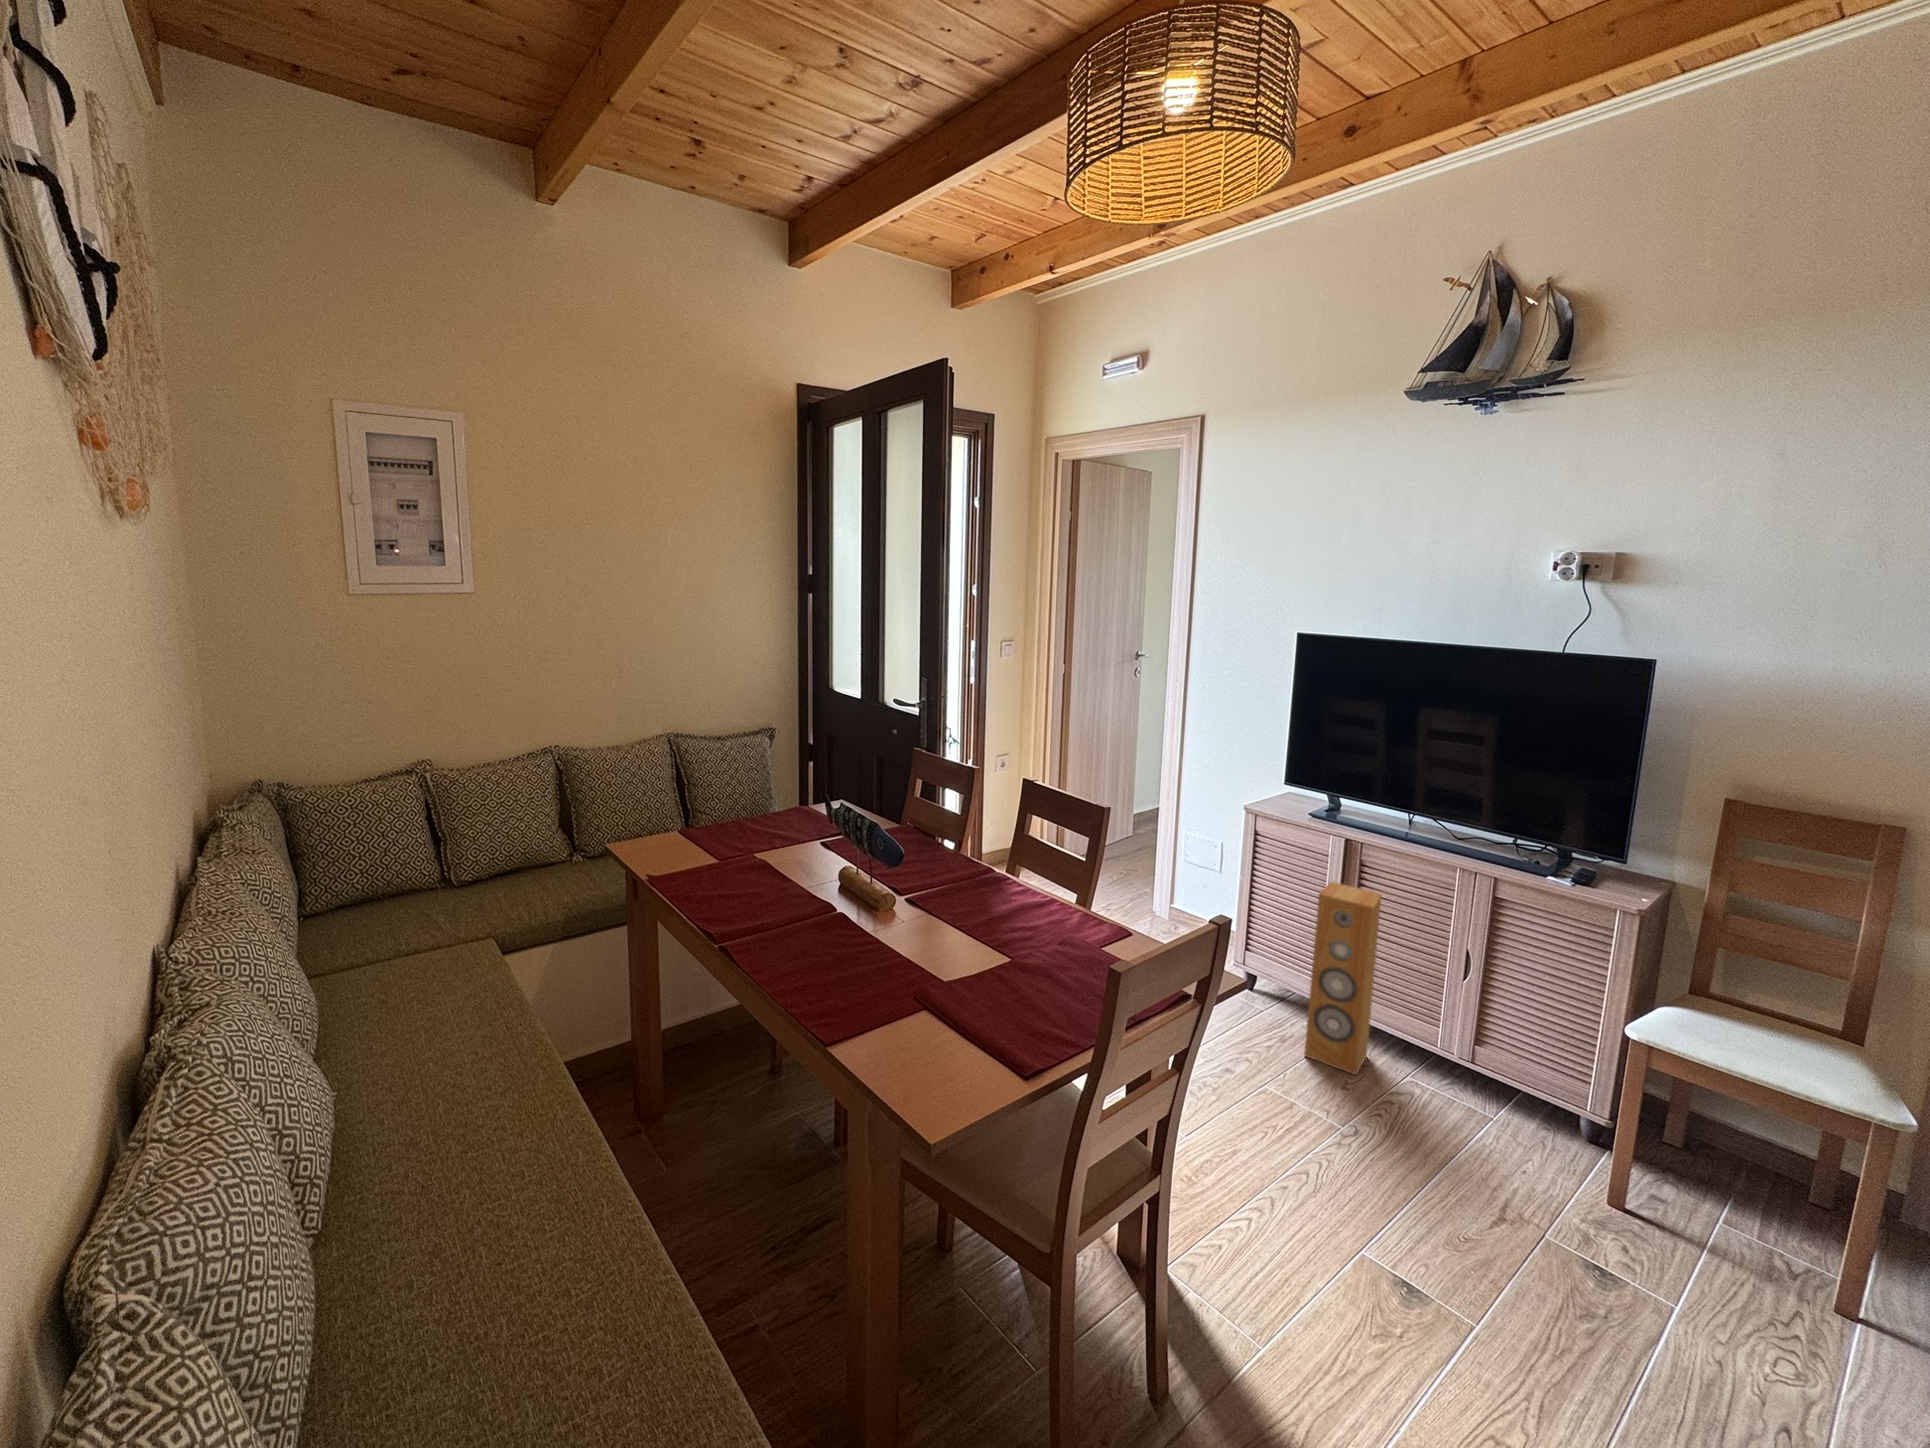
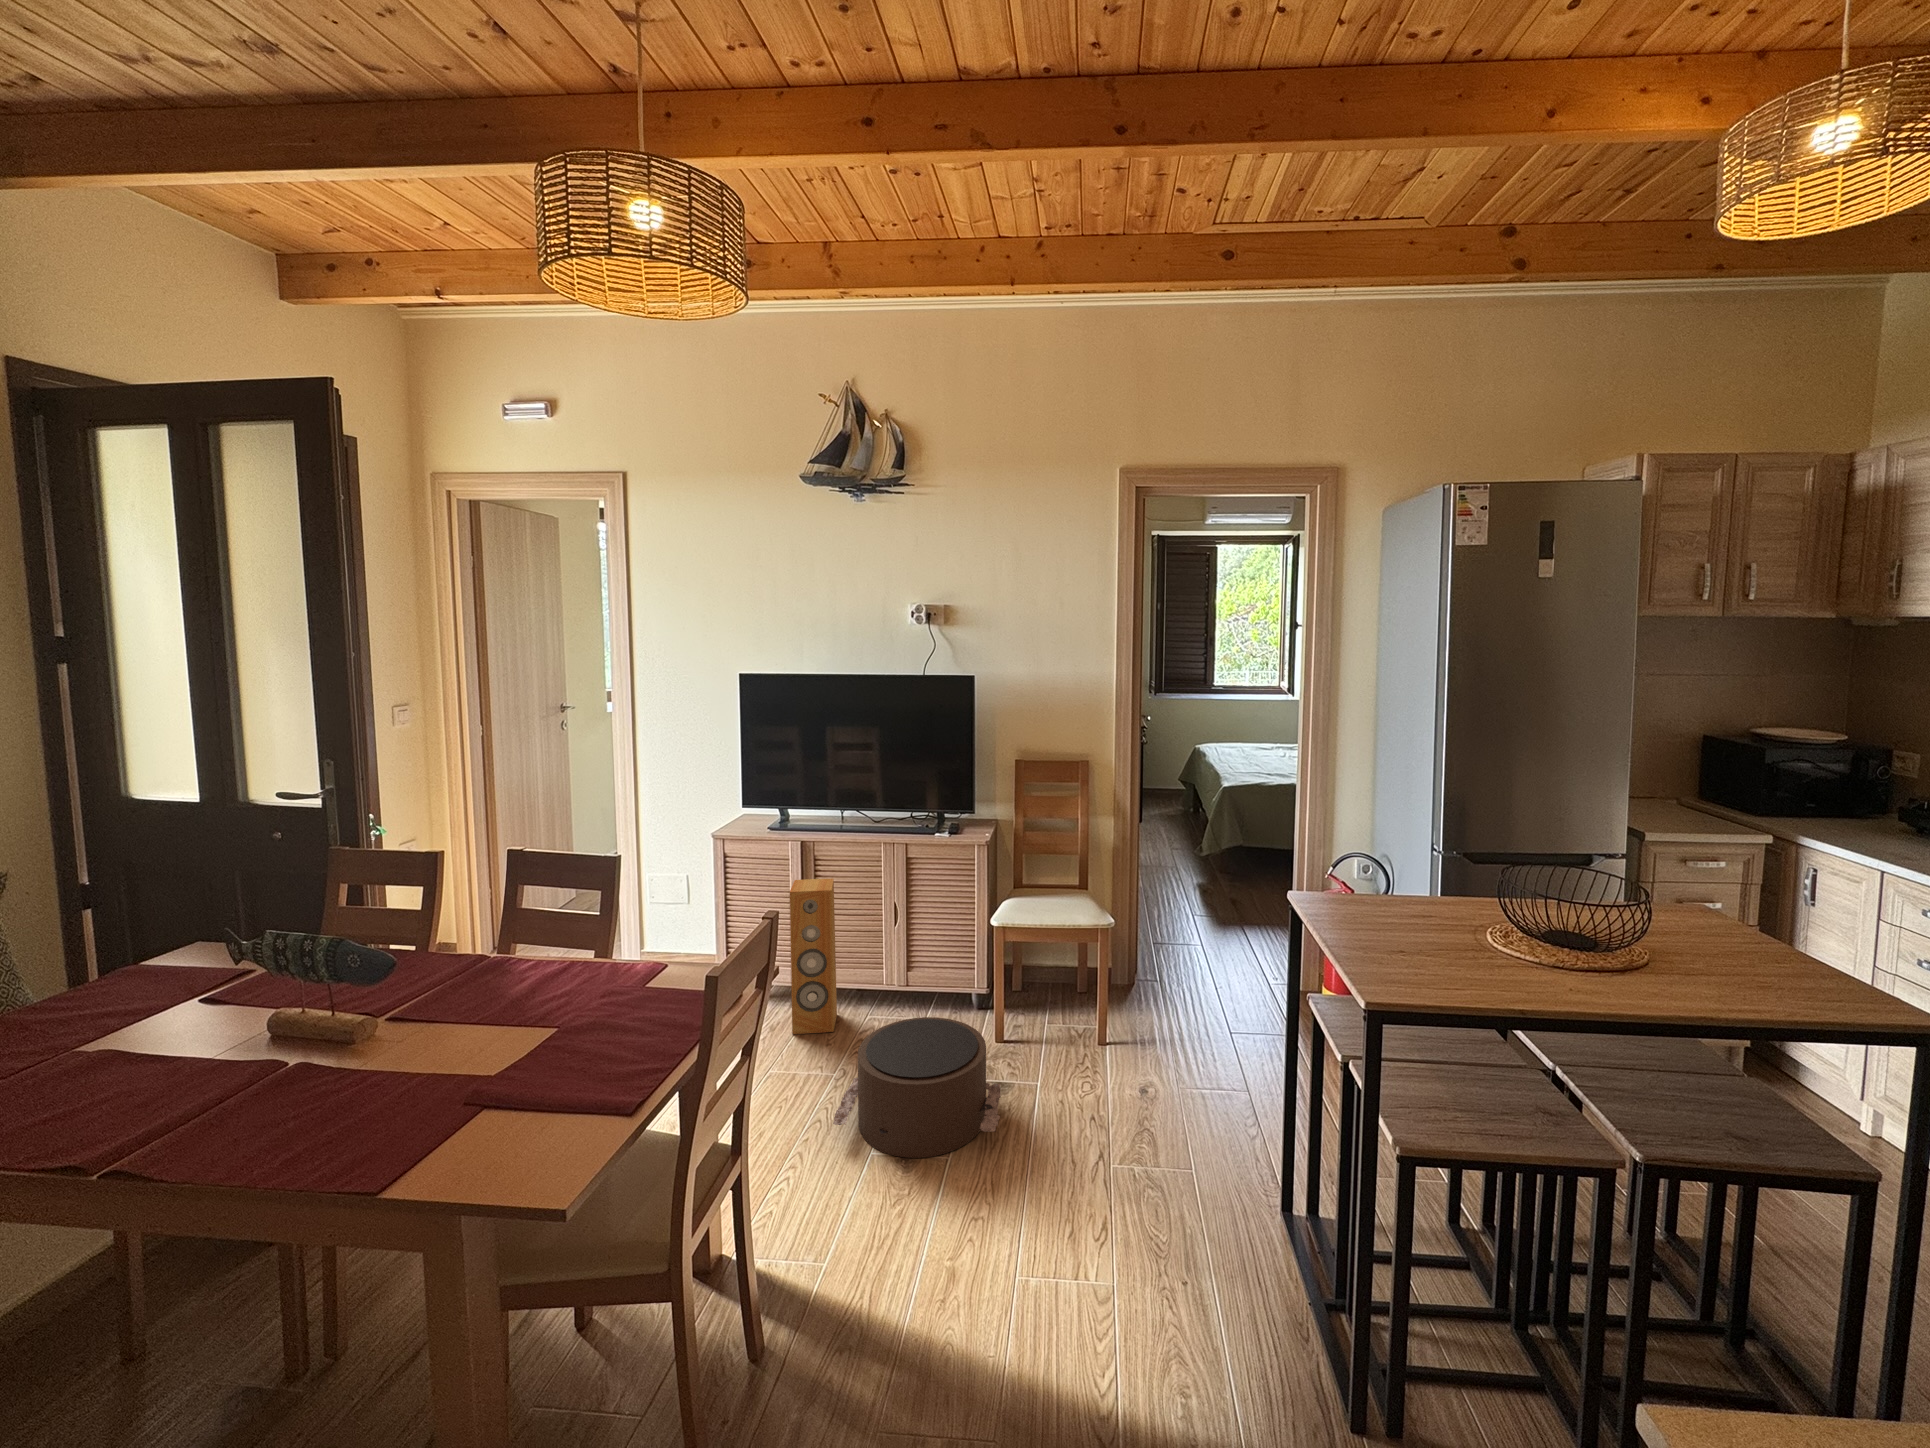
pouf: none [1319,1102,1596,1337] -> present [833,1017,1001,1158]

